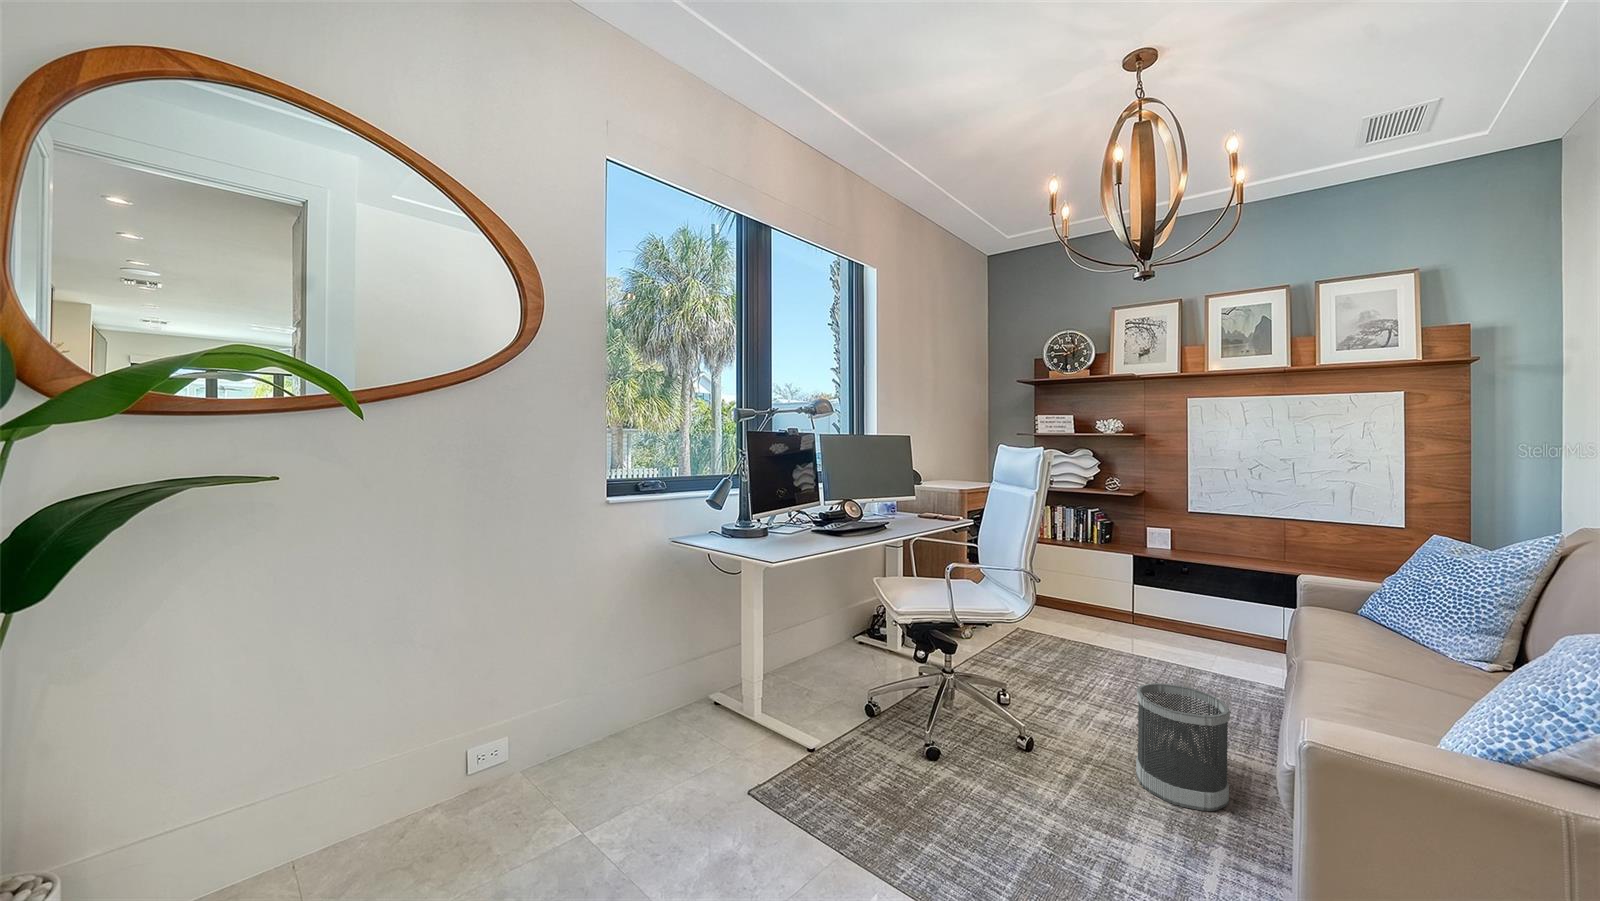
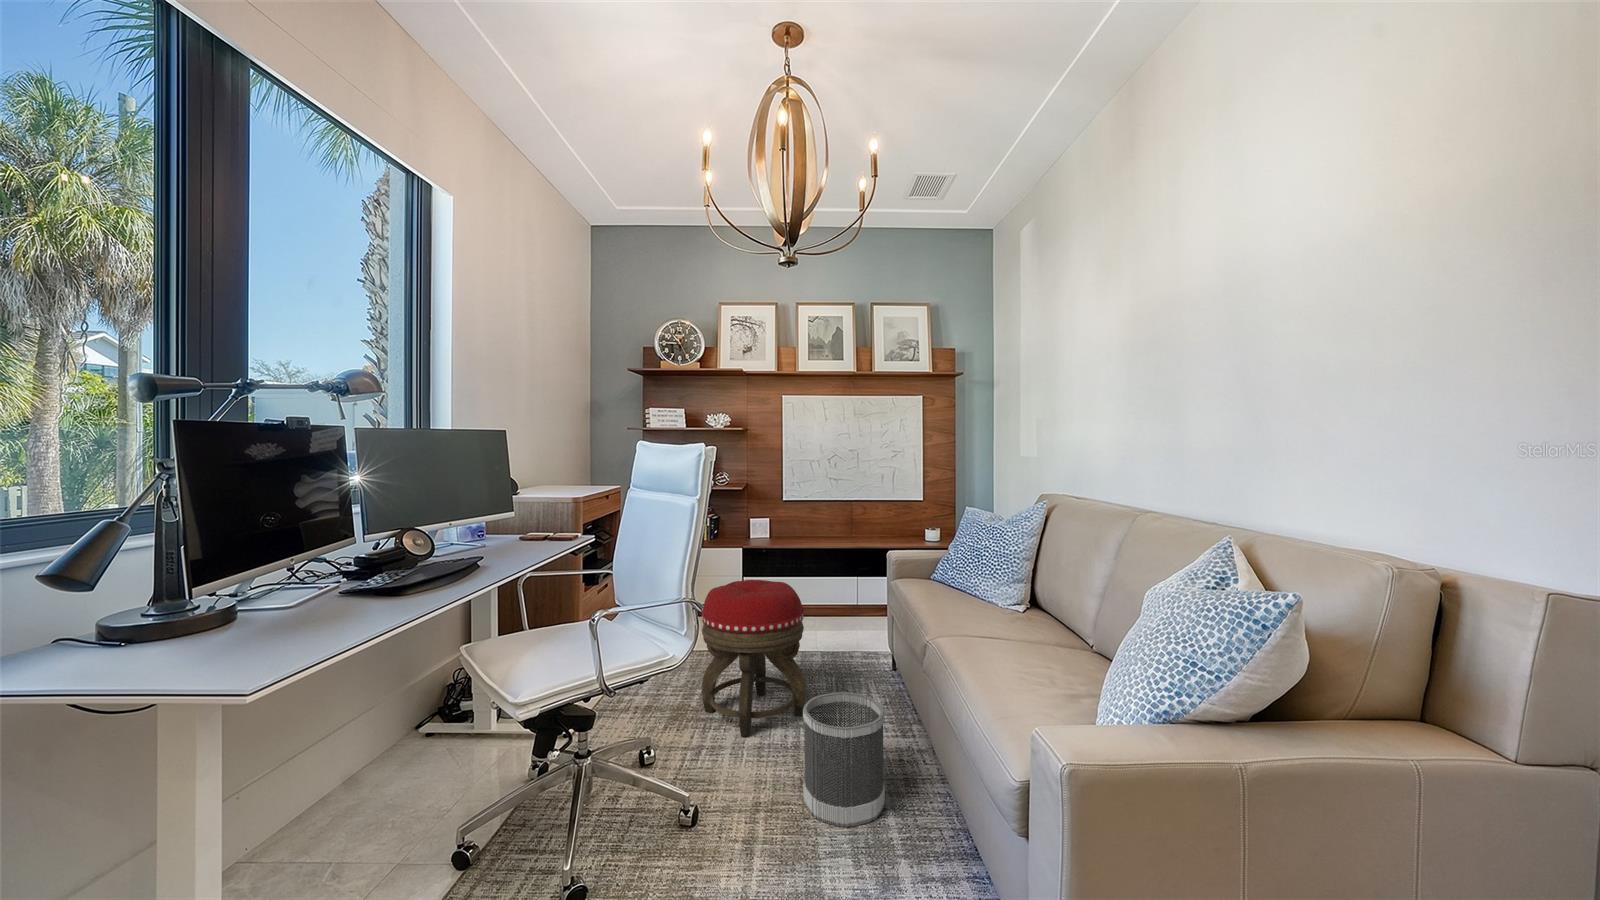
footstool: none [1061,574,1169,713] -> present [702,580,806,737]

